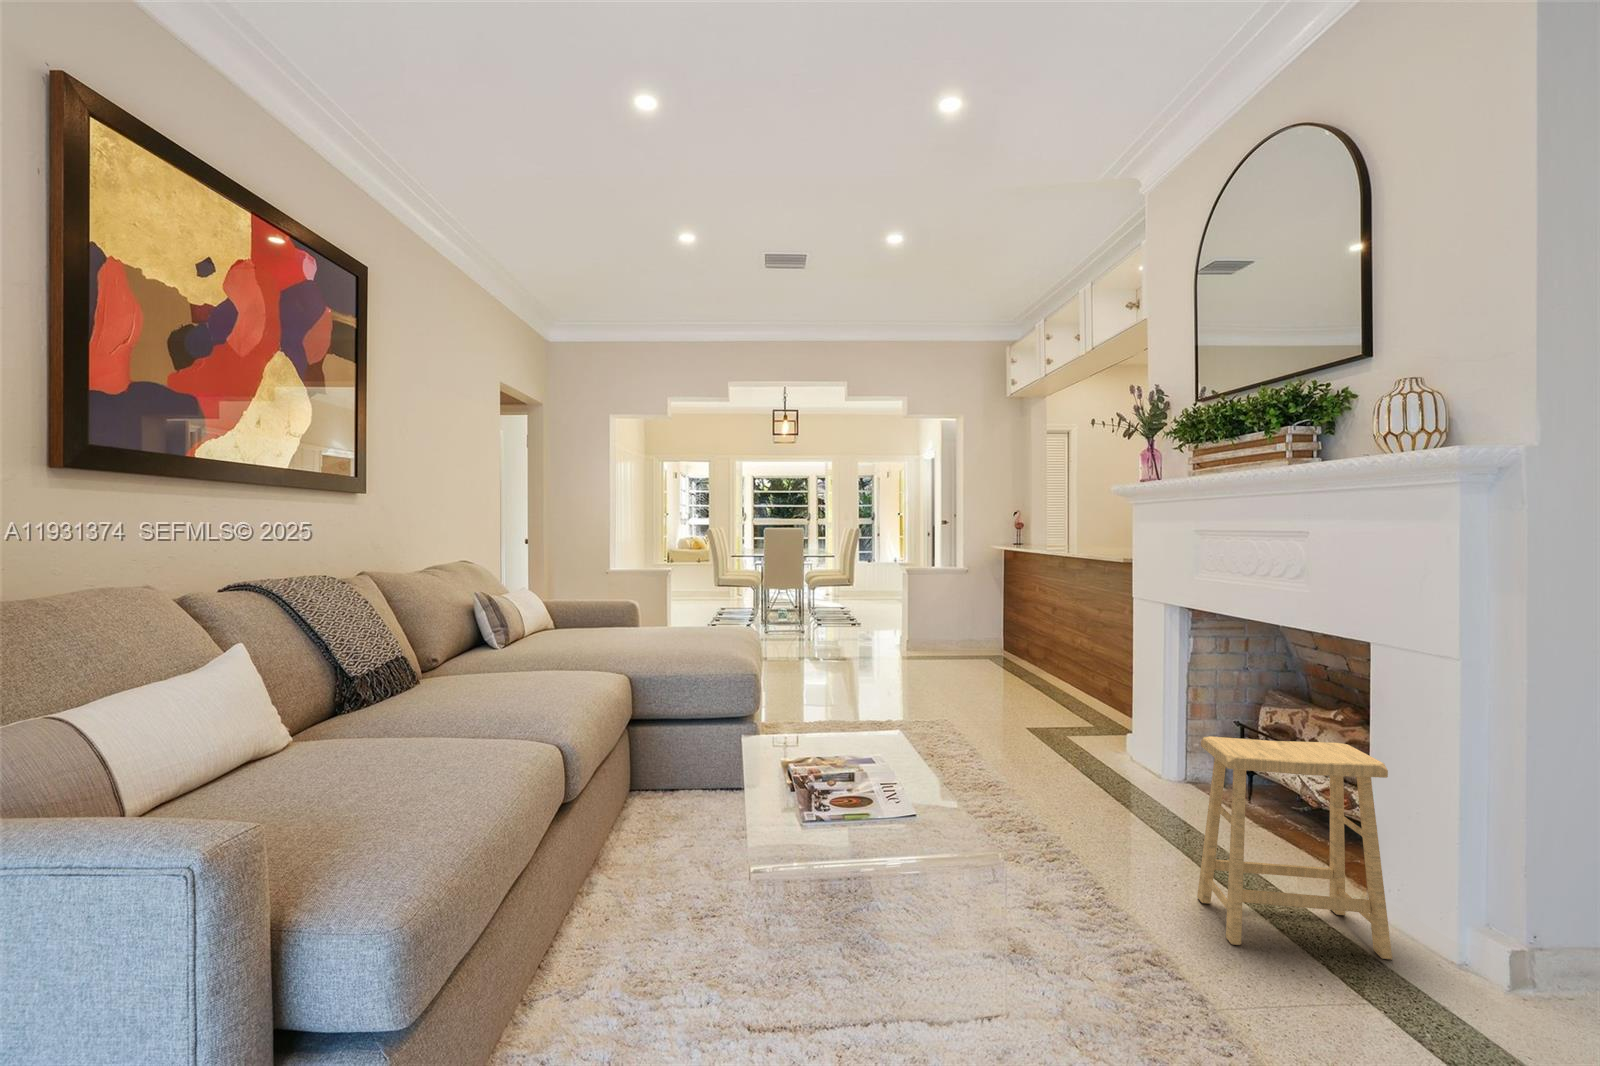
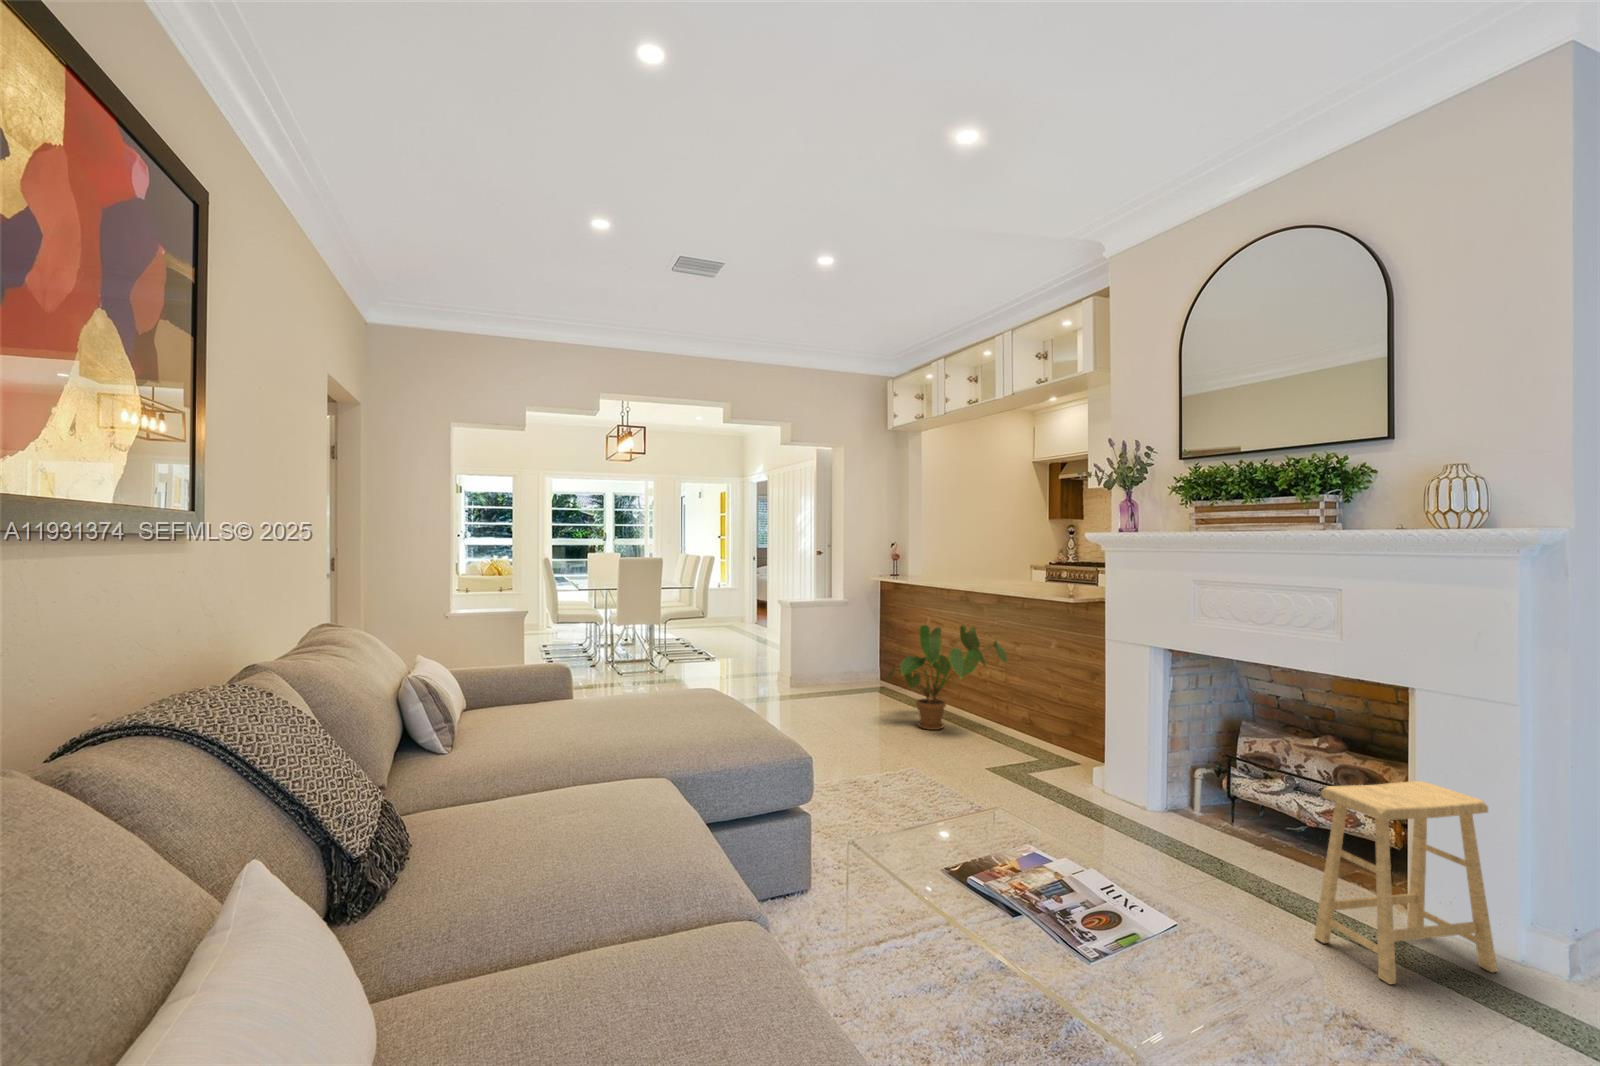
house plant: none [966,588,1086,694] -> present [888,625,1007,730]

